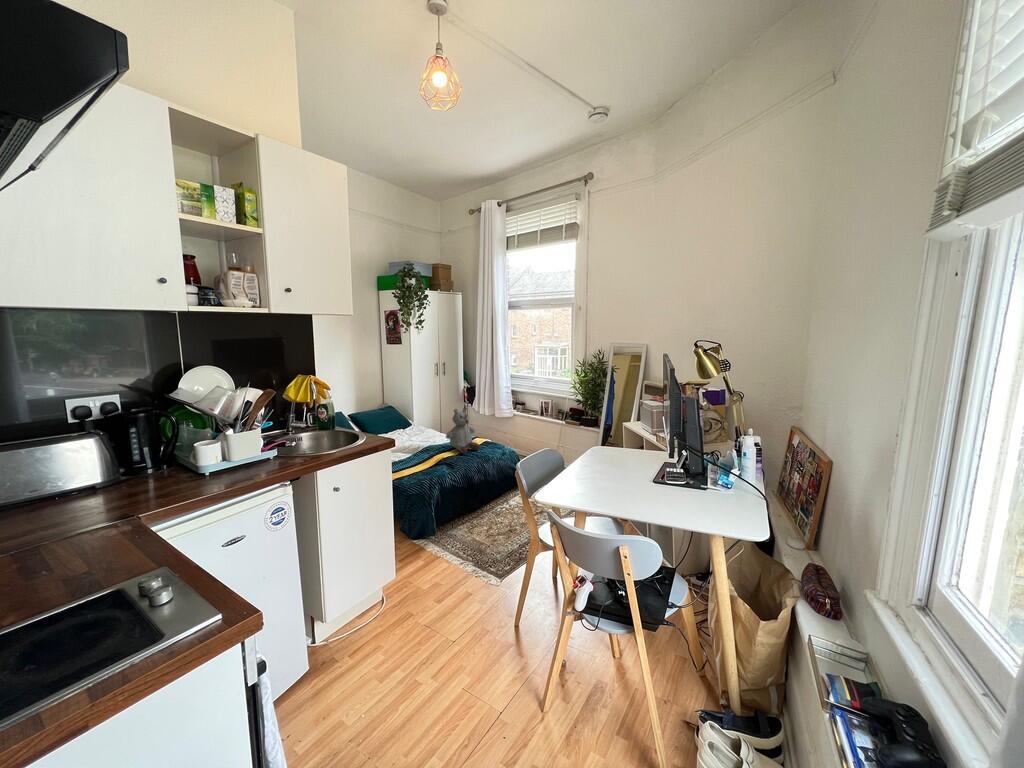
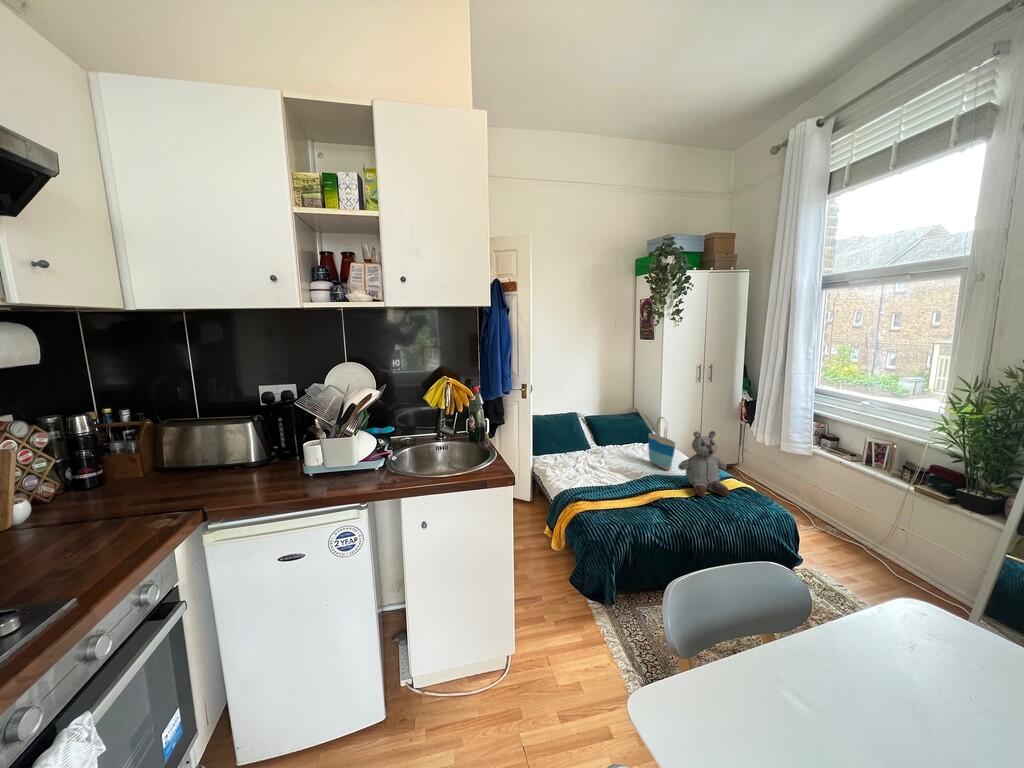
tote bag: none [414,403,438,443] -> present [648,417,675,470]

